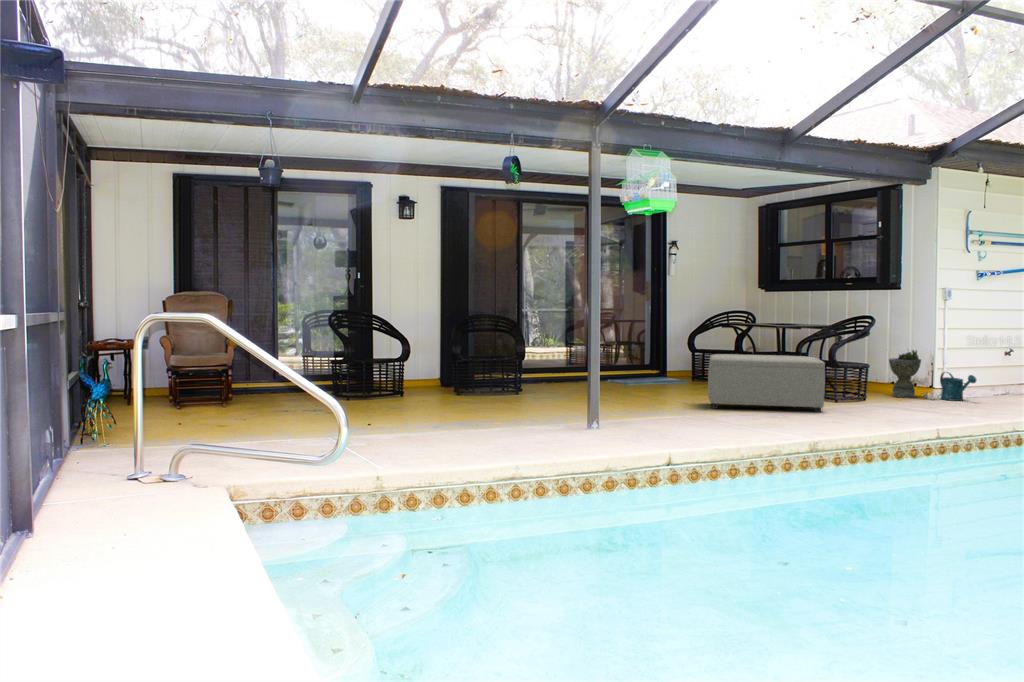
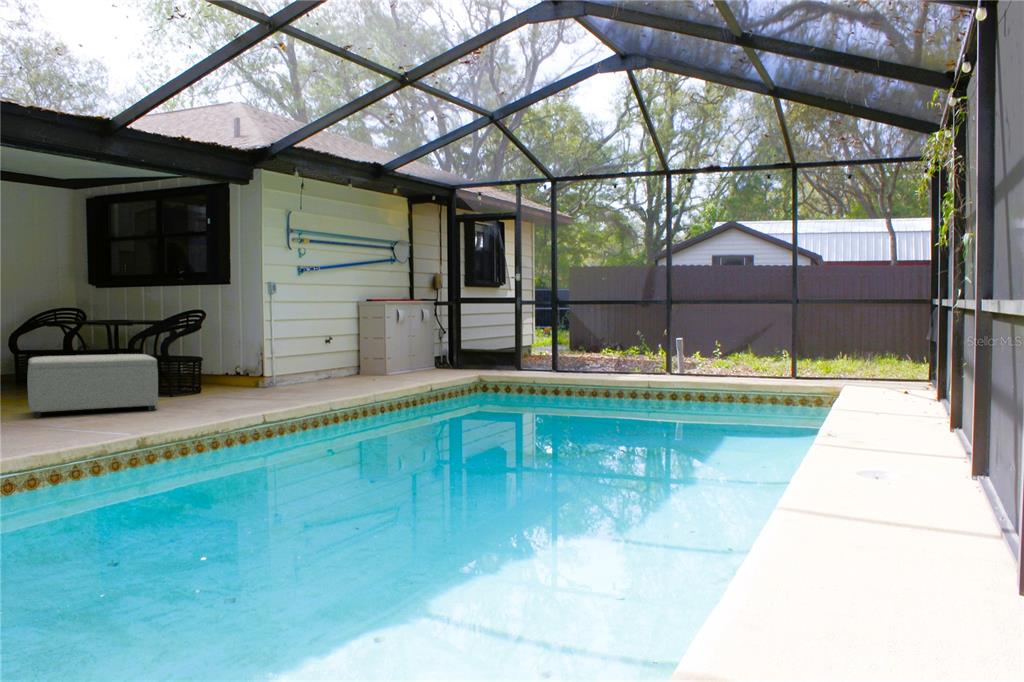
planter: present [889,350,921,398] -> none [224,343,254,390]
watering can: present [940,372,976,401] -> none [271,362,300,389]

